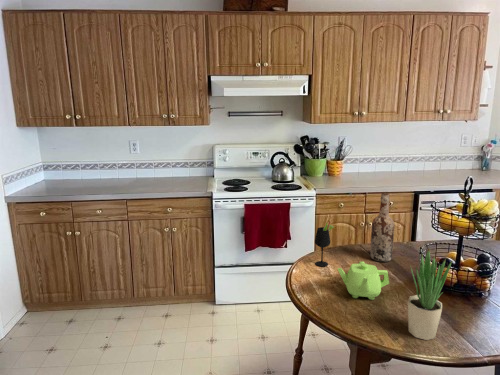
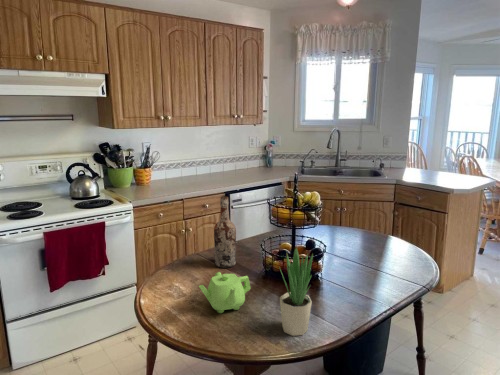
wine glass: present [315,222,334,266] -> none [160,236,181,288]

